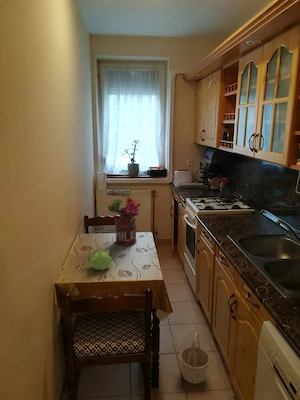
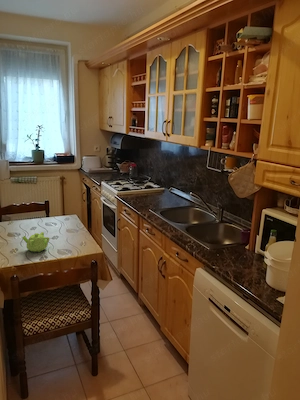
flower arrangement: present [108,197,141,246] -> none [33,180,67,228]
basket: present [180,333,210,383] -> none [115,298,142,343]

